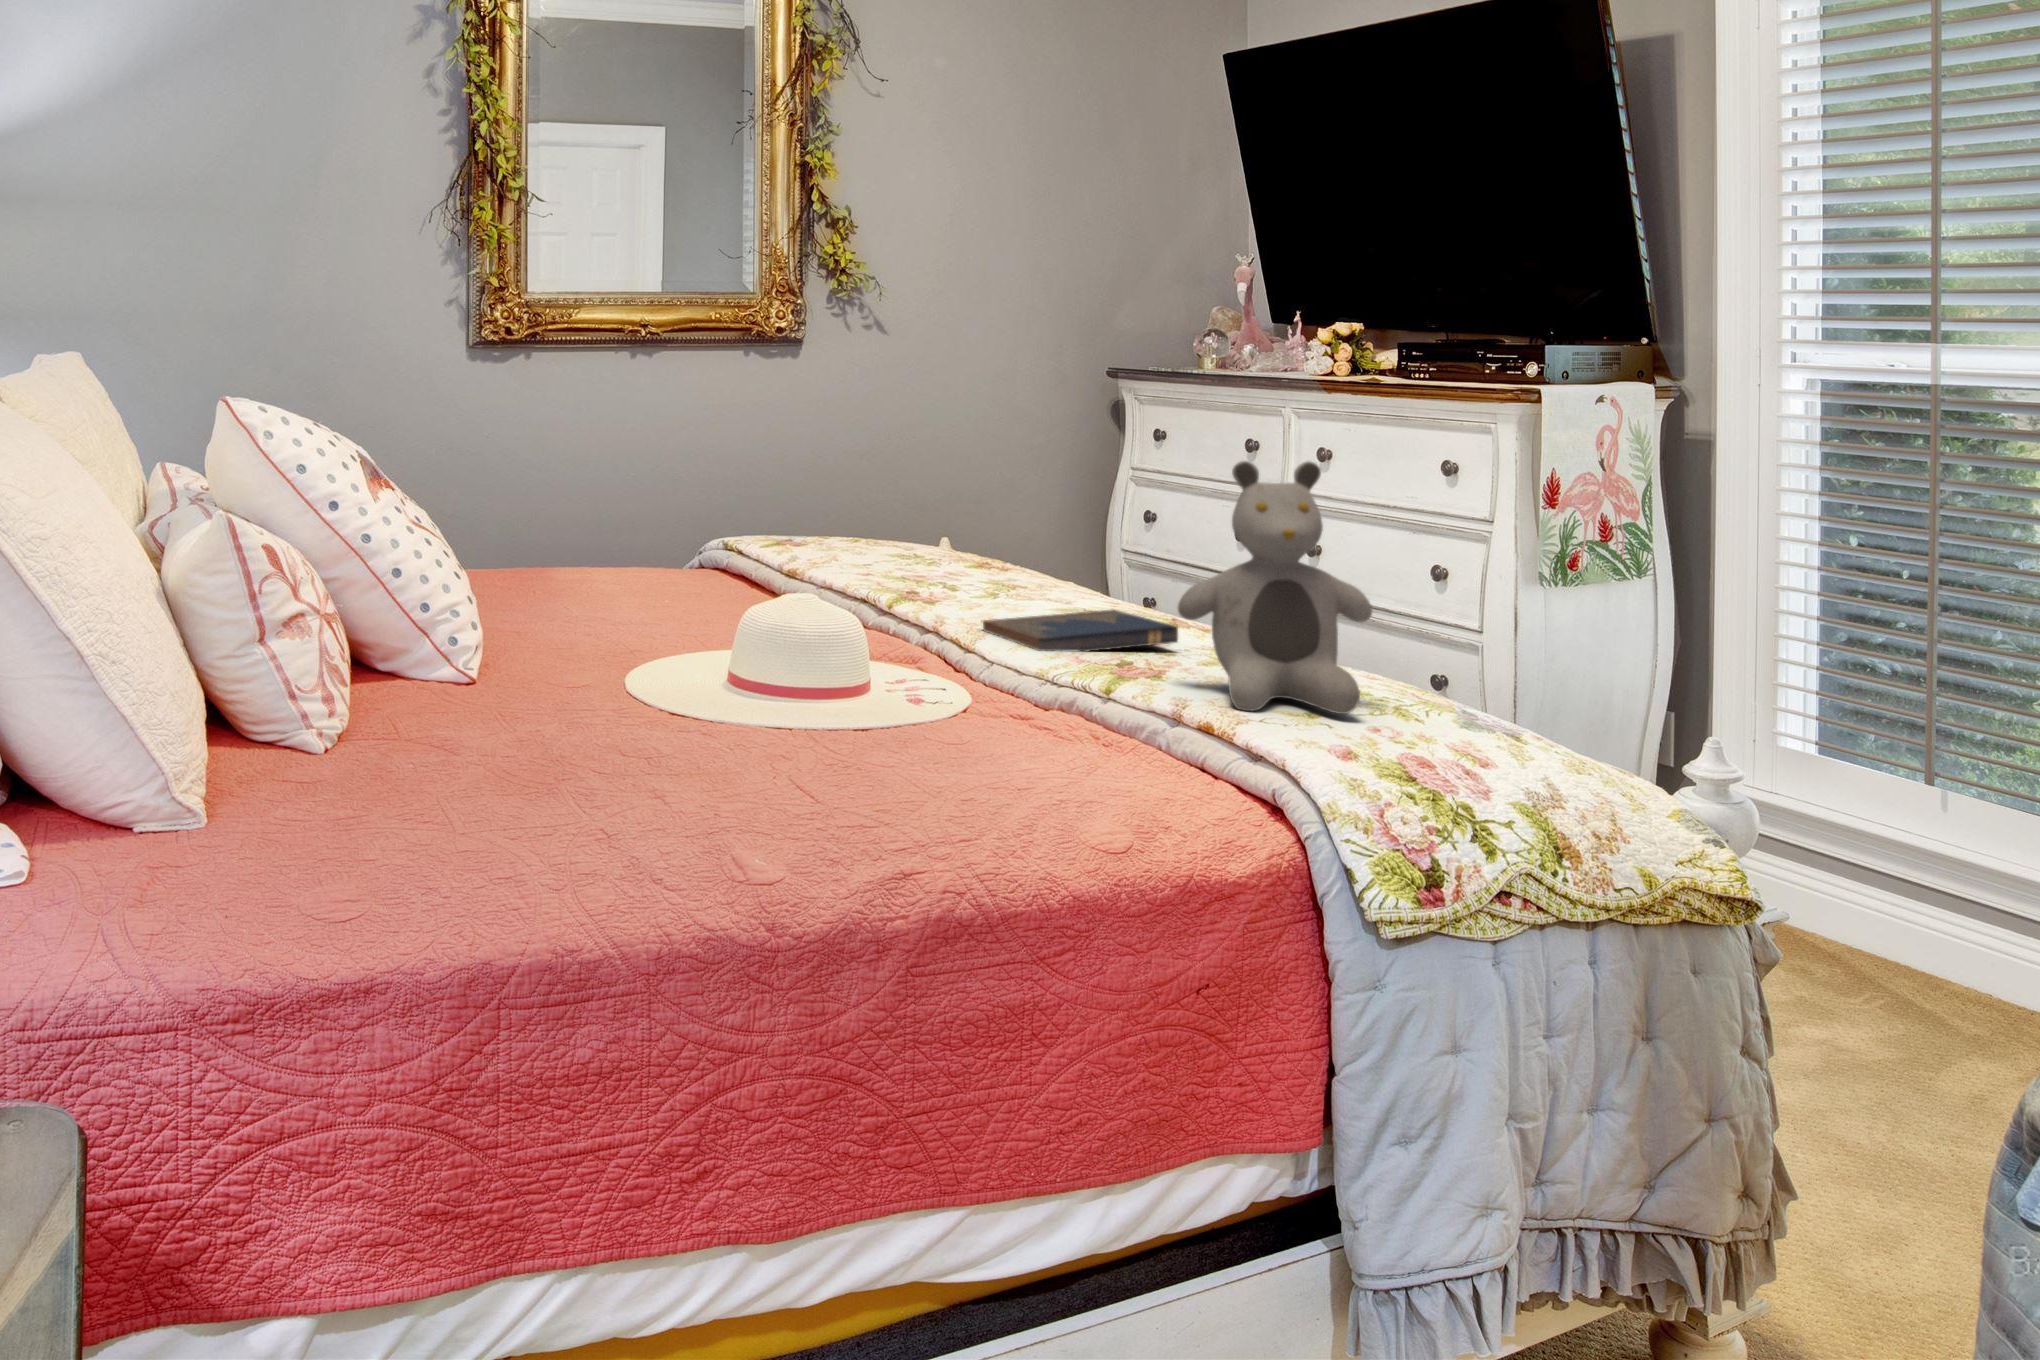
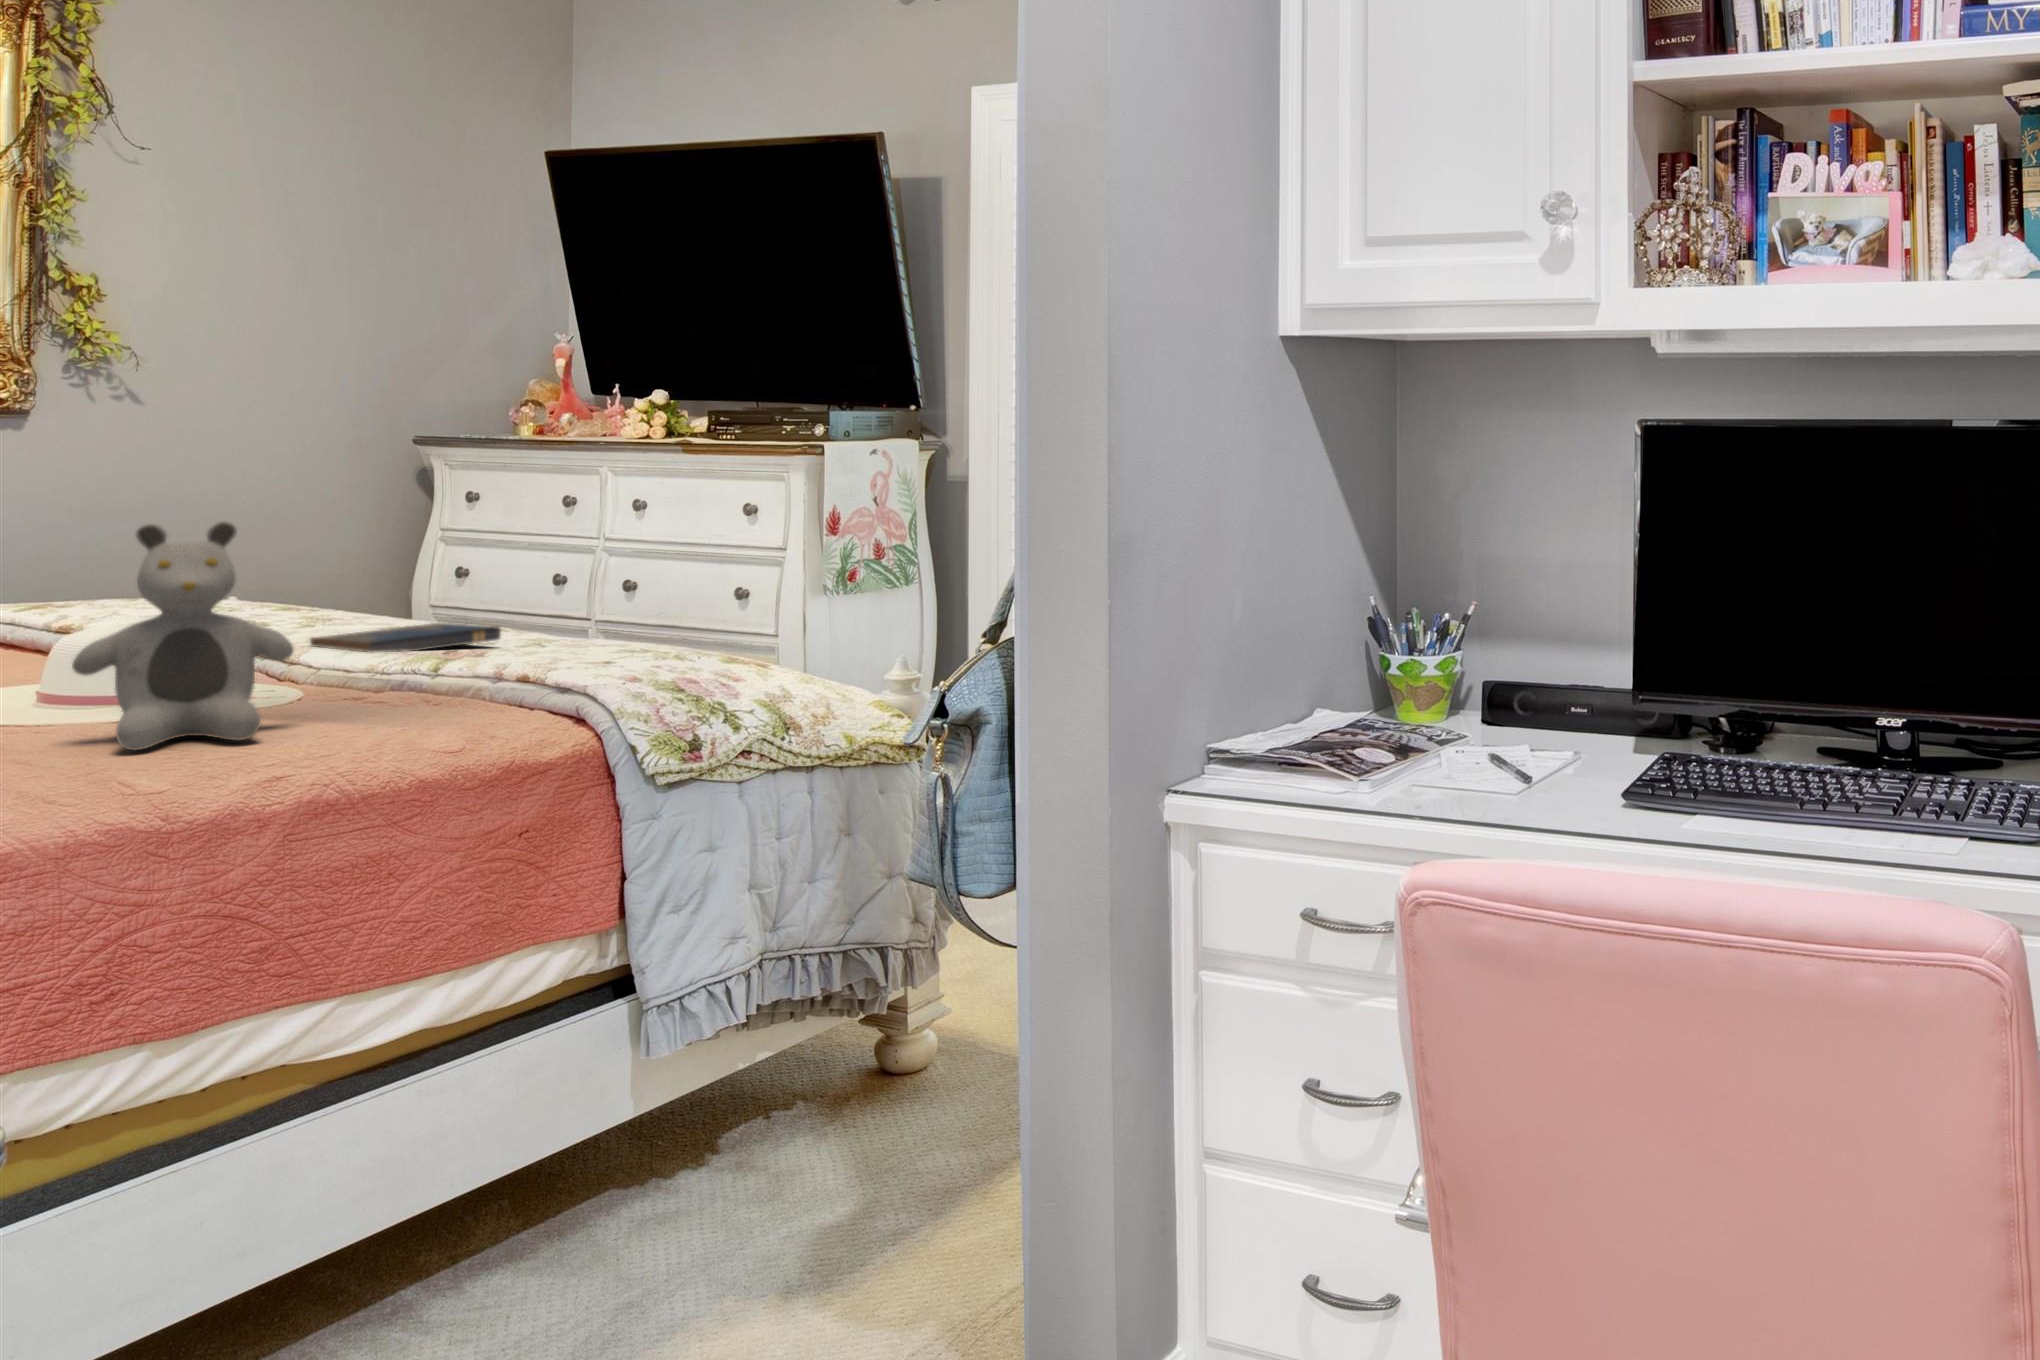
teddy bear: present [1178,461,1372,714] -> present [72,522,294,750]

